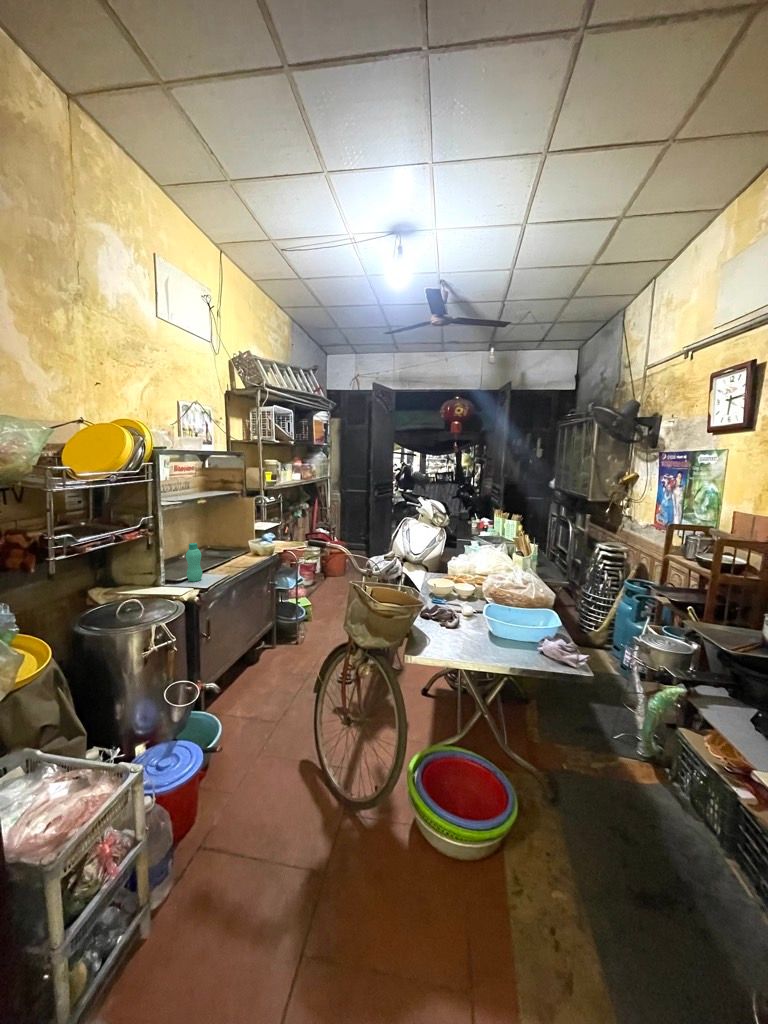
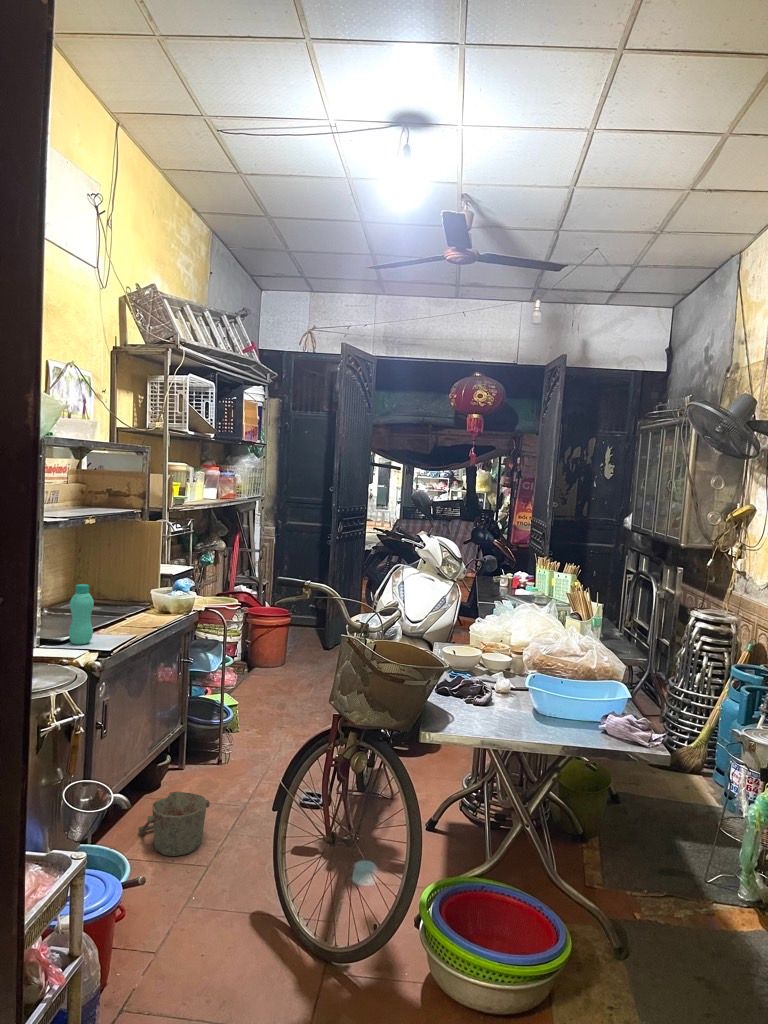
bucket: none [244,668,286,709] -> present [139,792,210,856]

